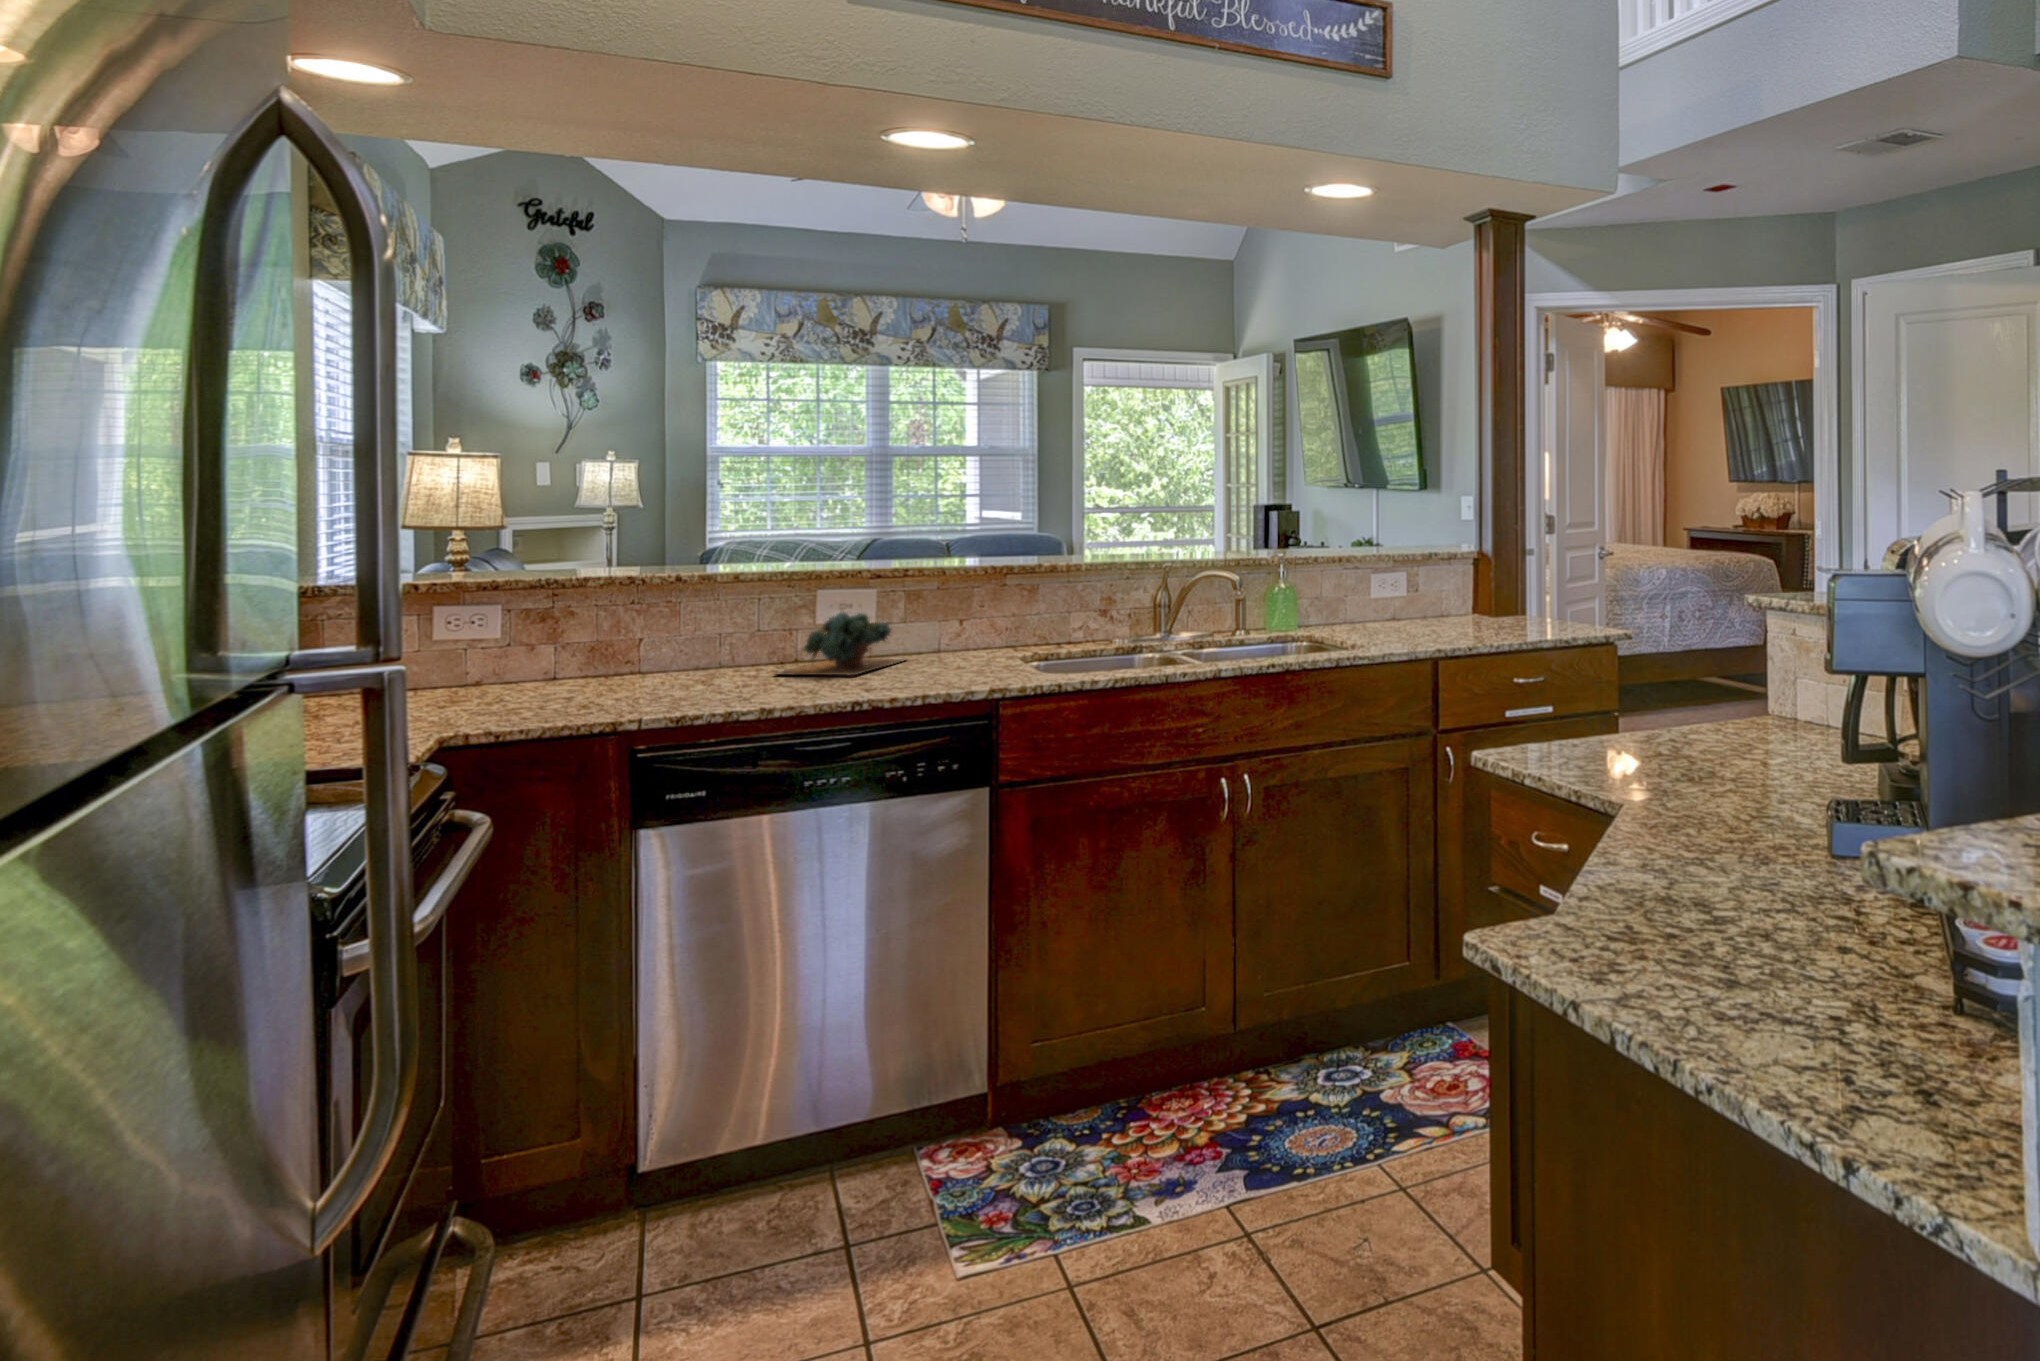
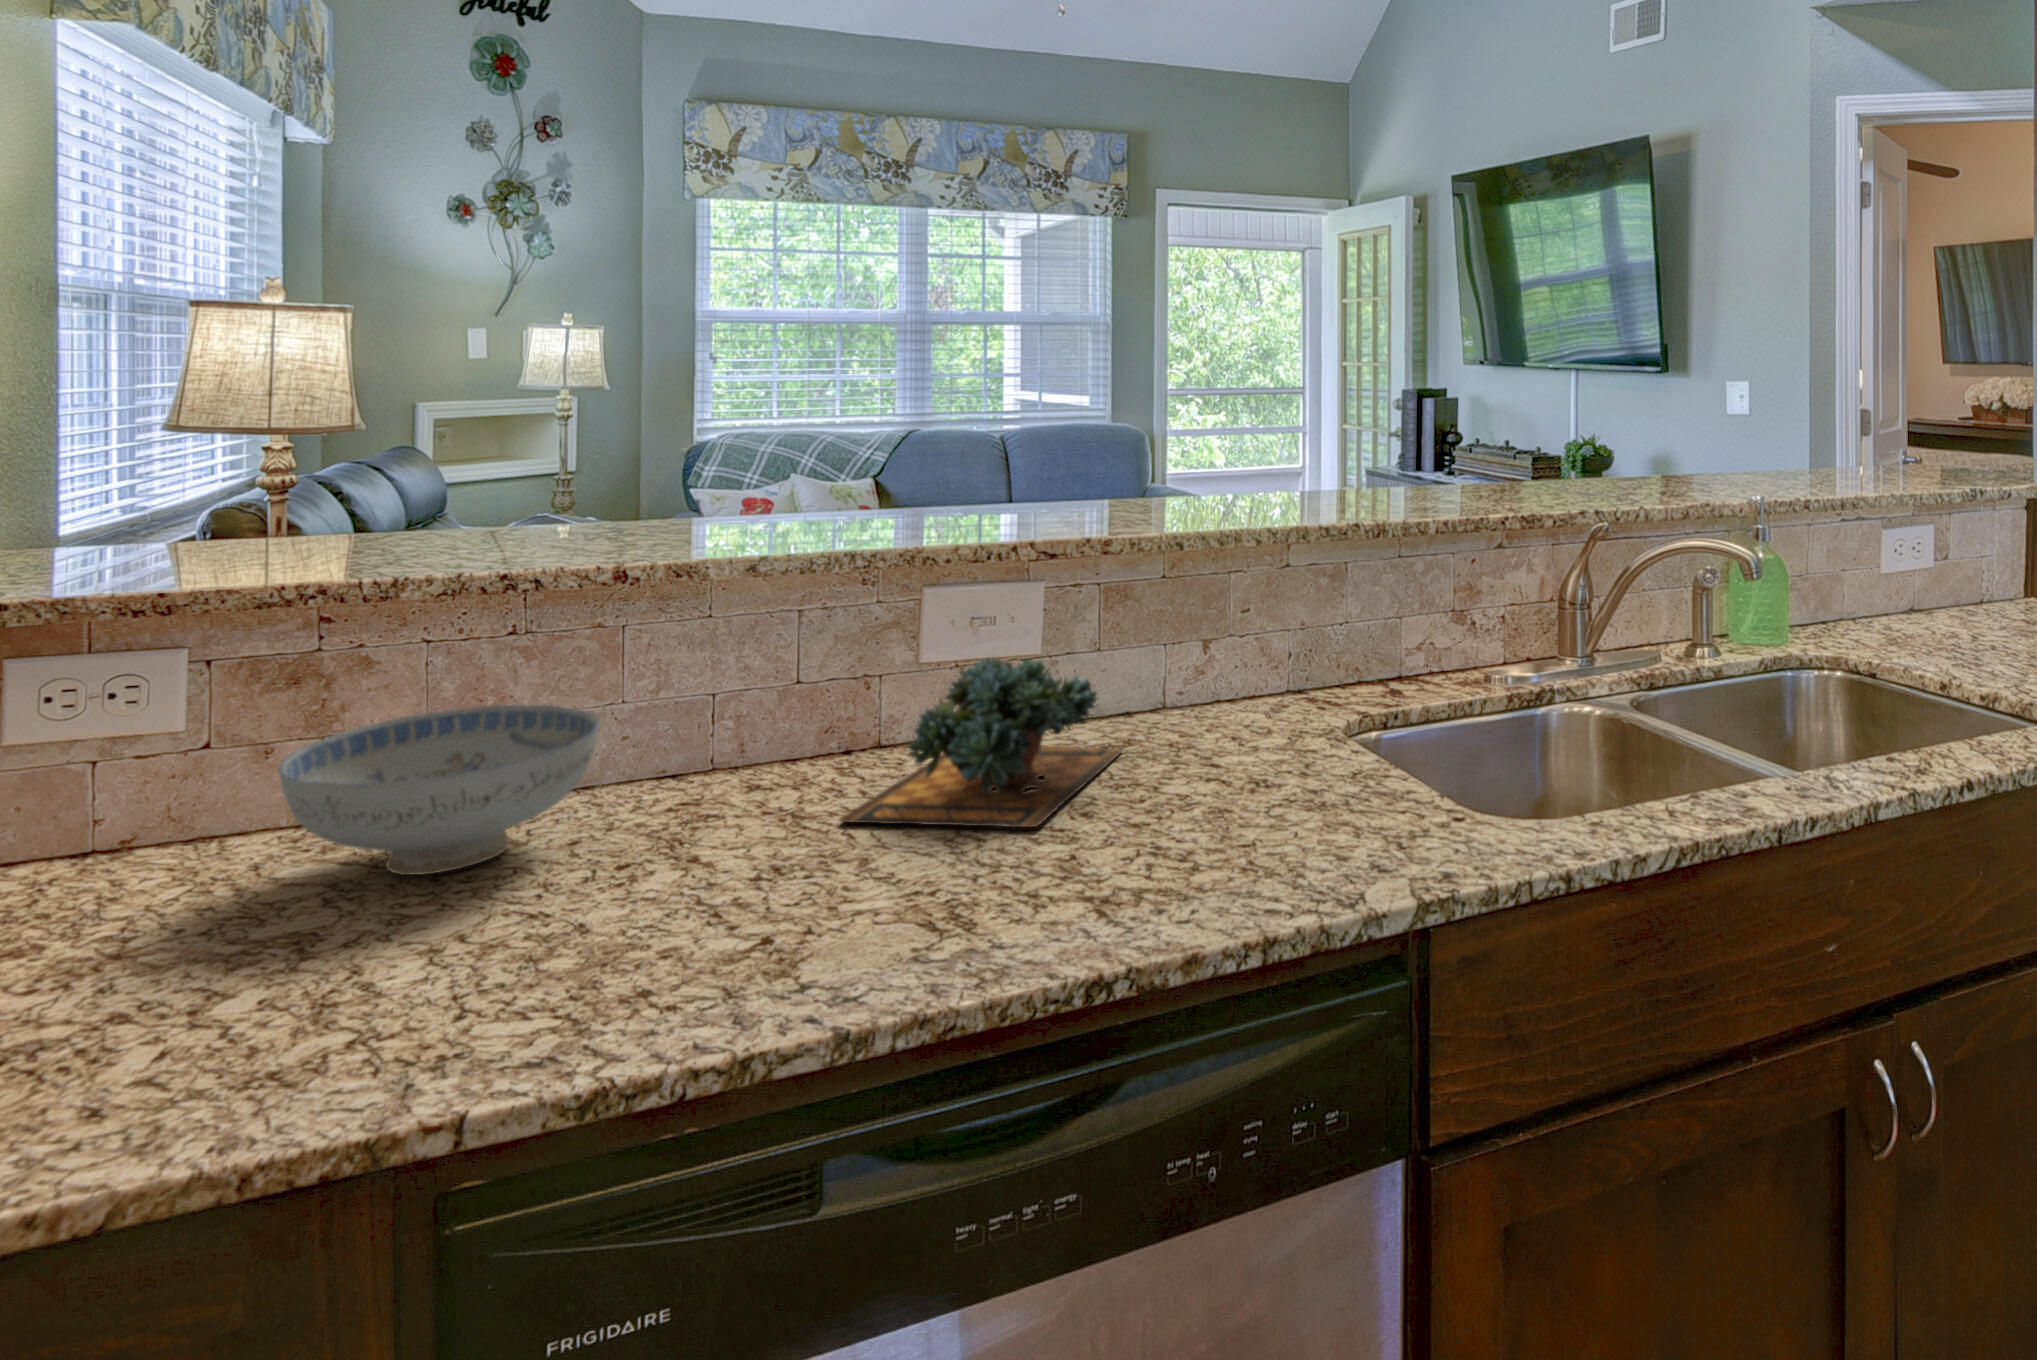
ceramic bowl: none [548,627,671,685] -> present [279,705,599,875]

